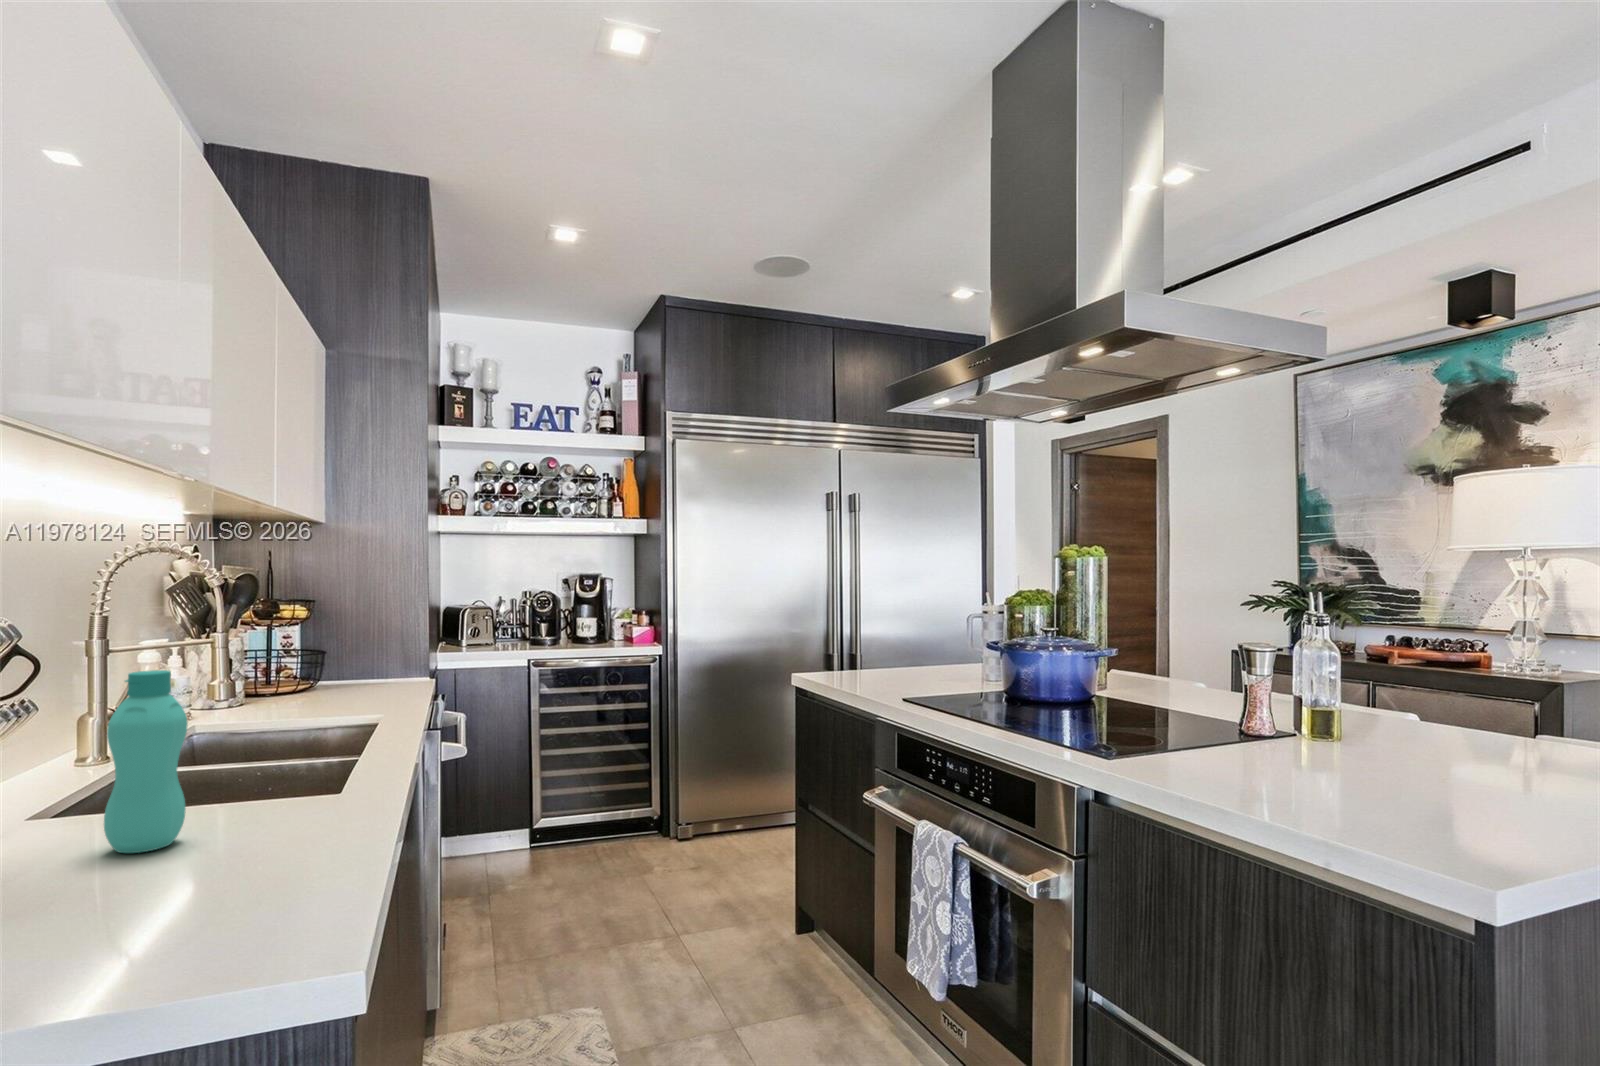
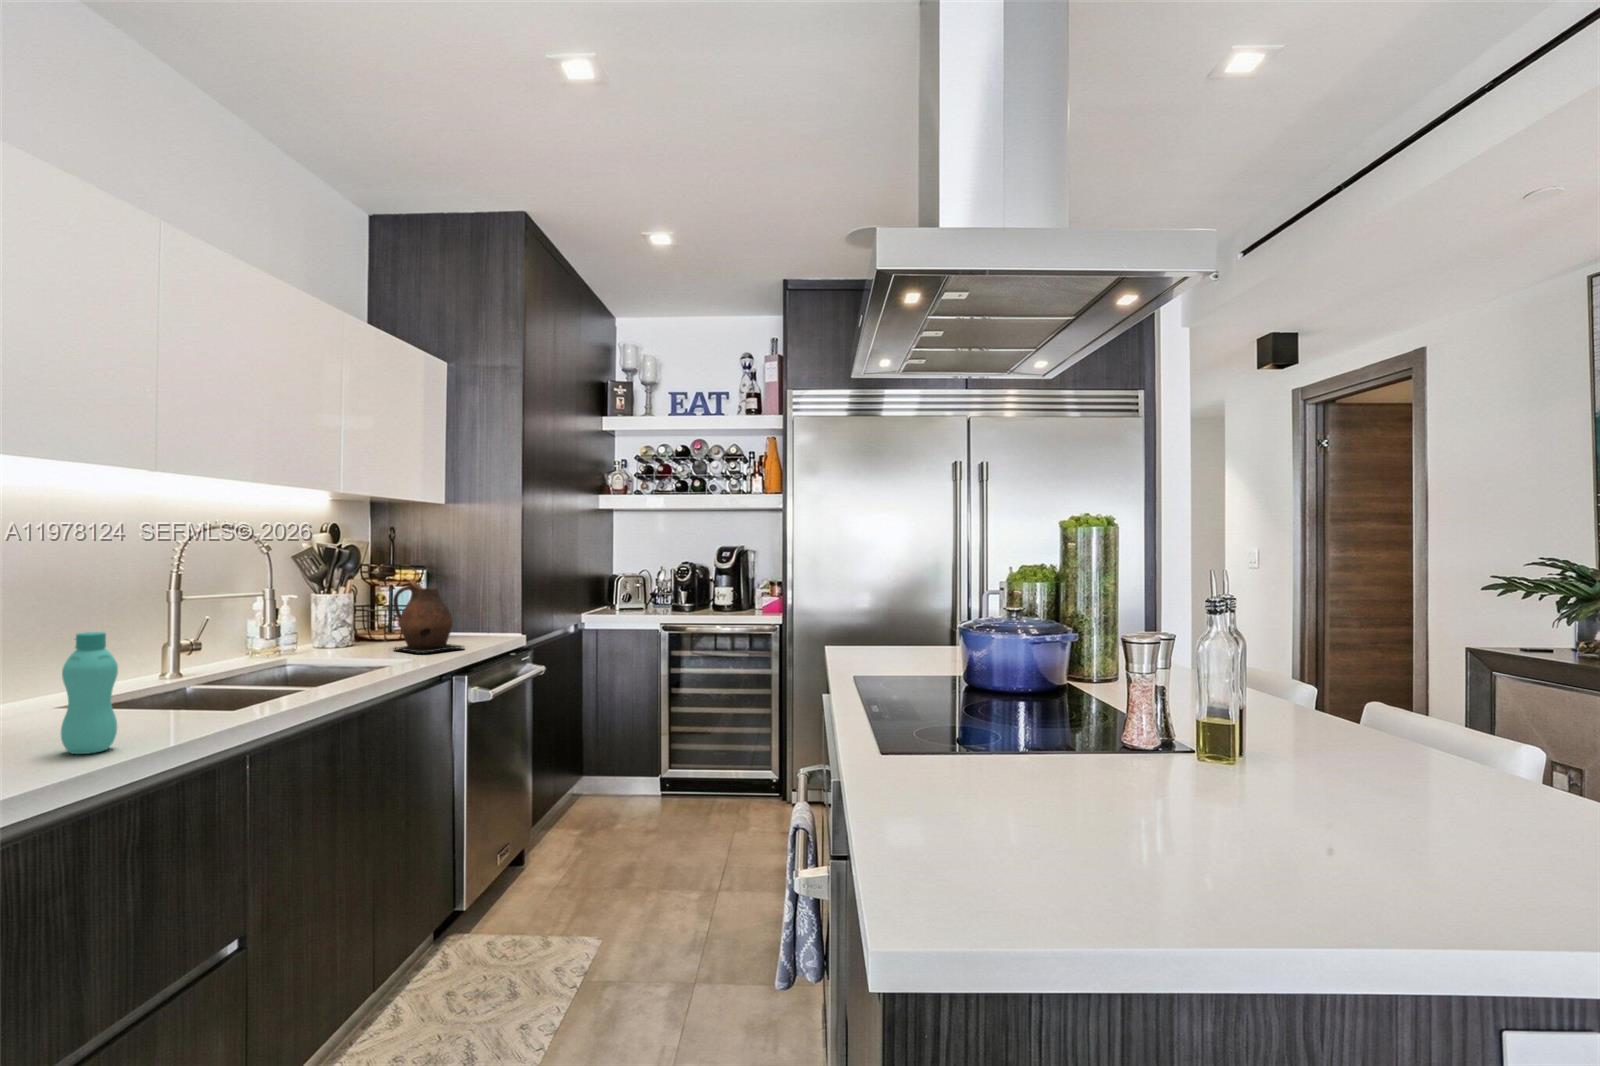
ceramic pitcher: none [289,609,382,701] -> present [393,579,463,653]

